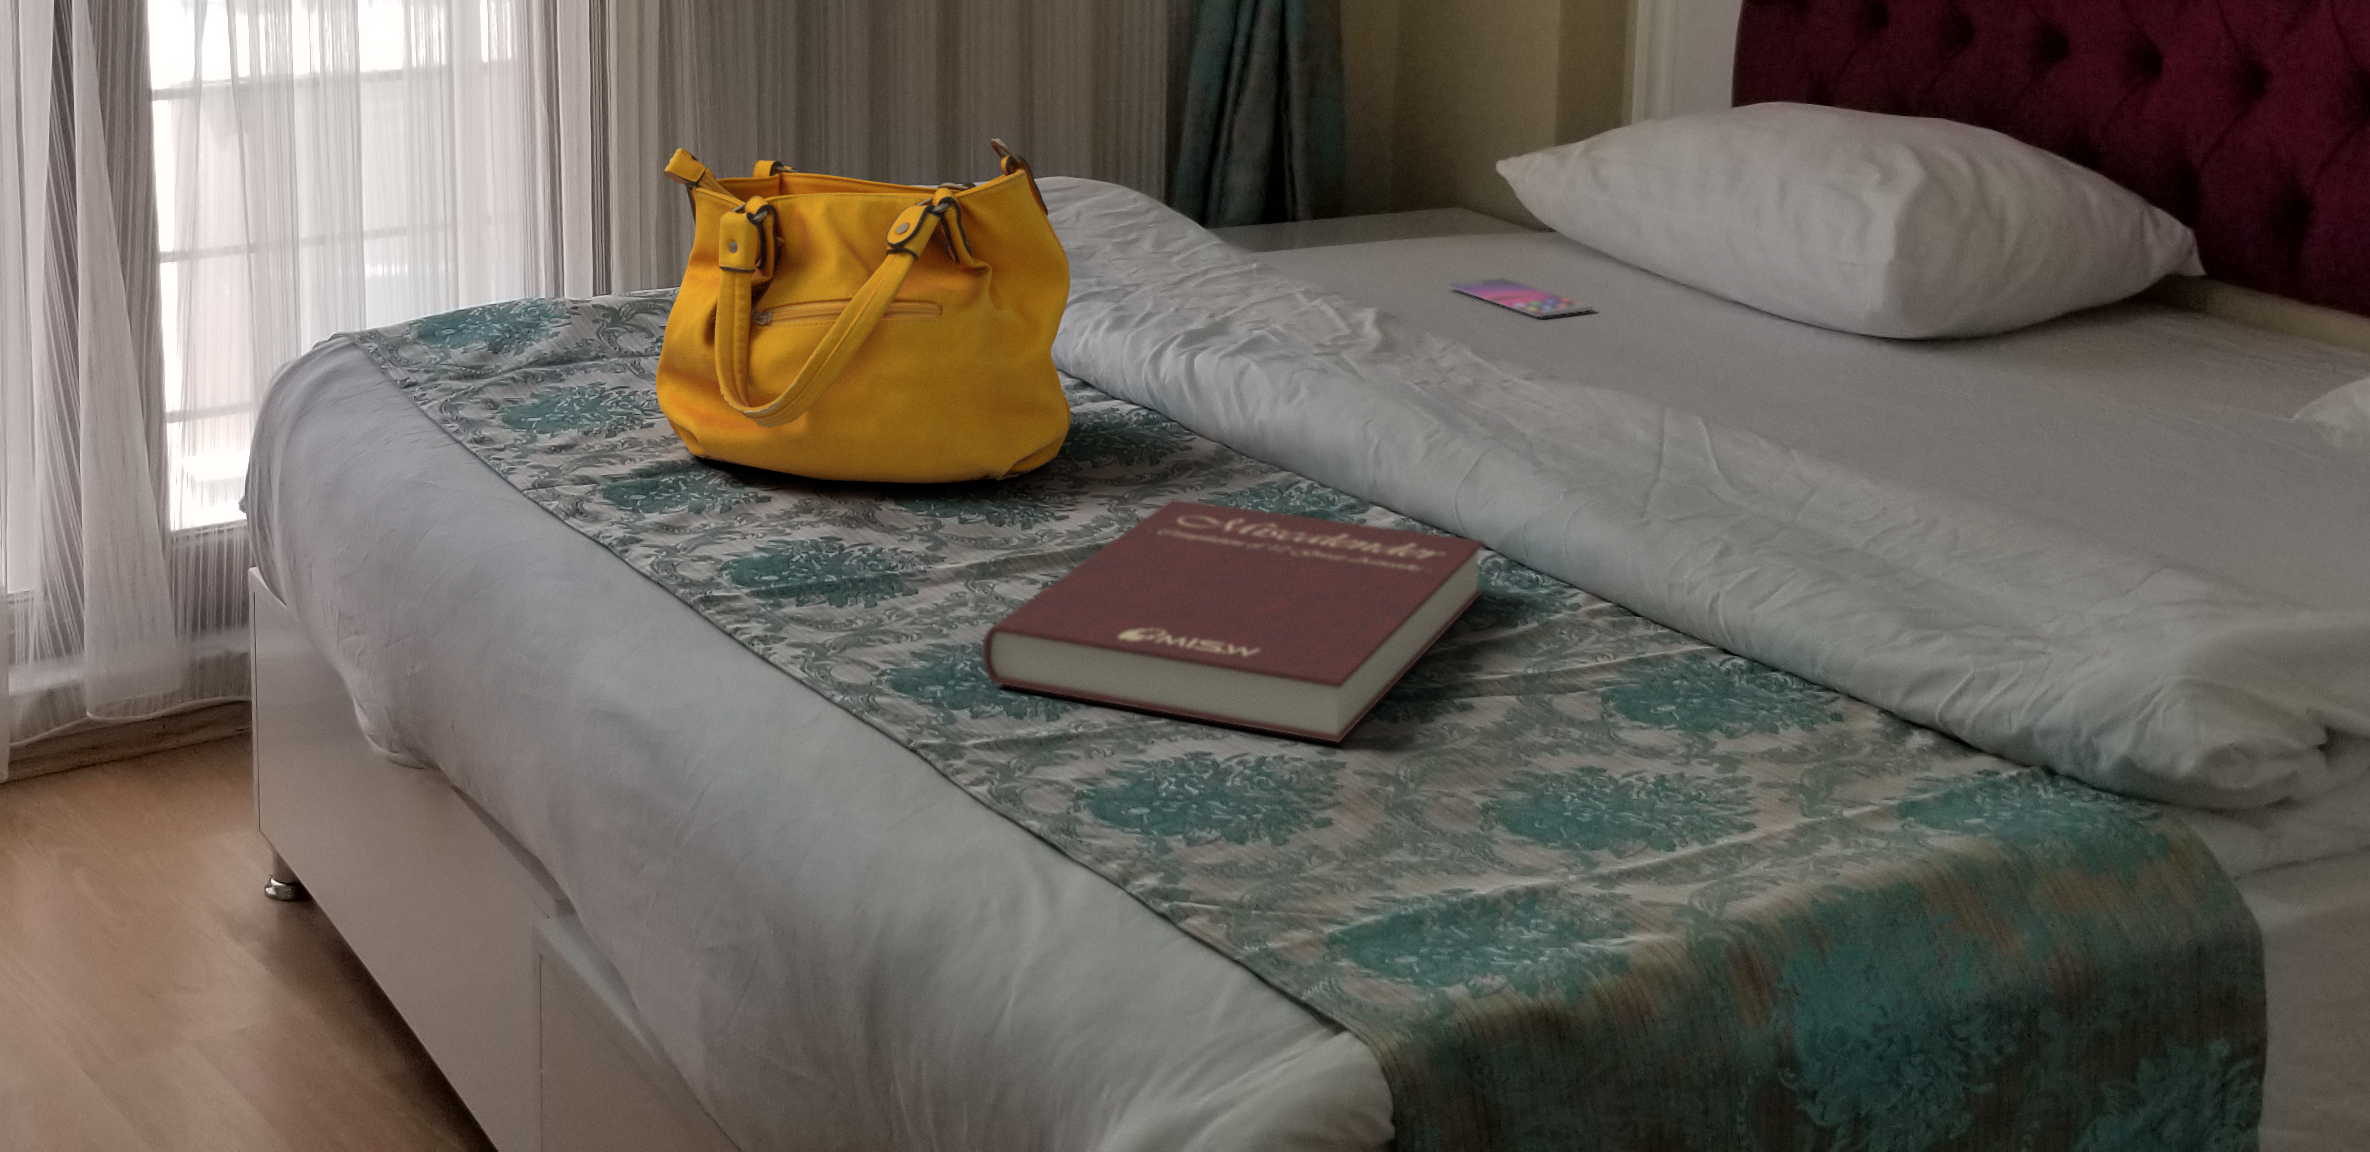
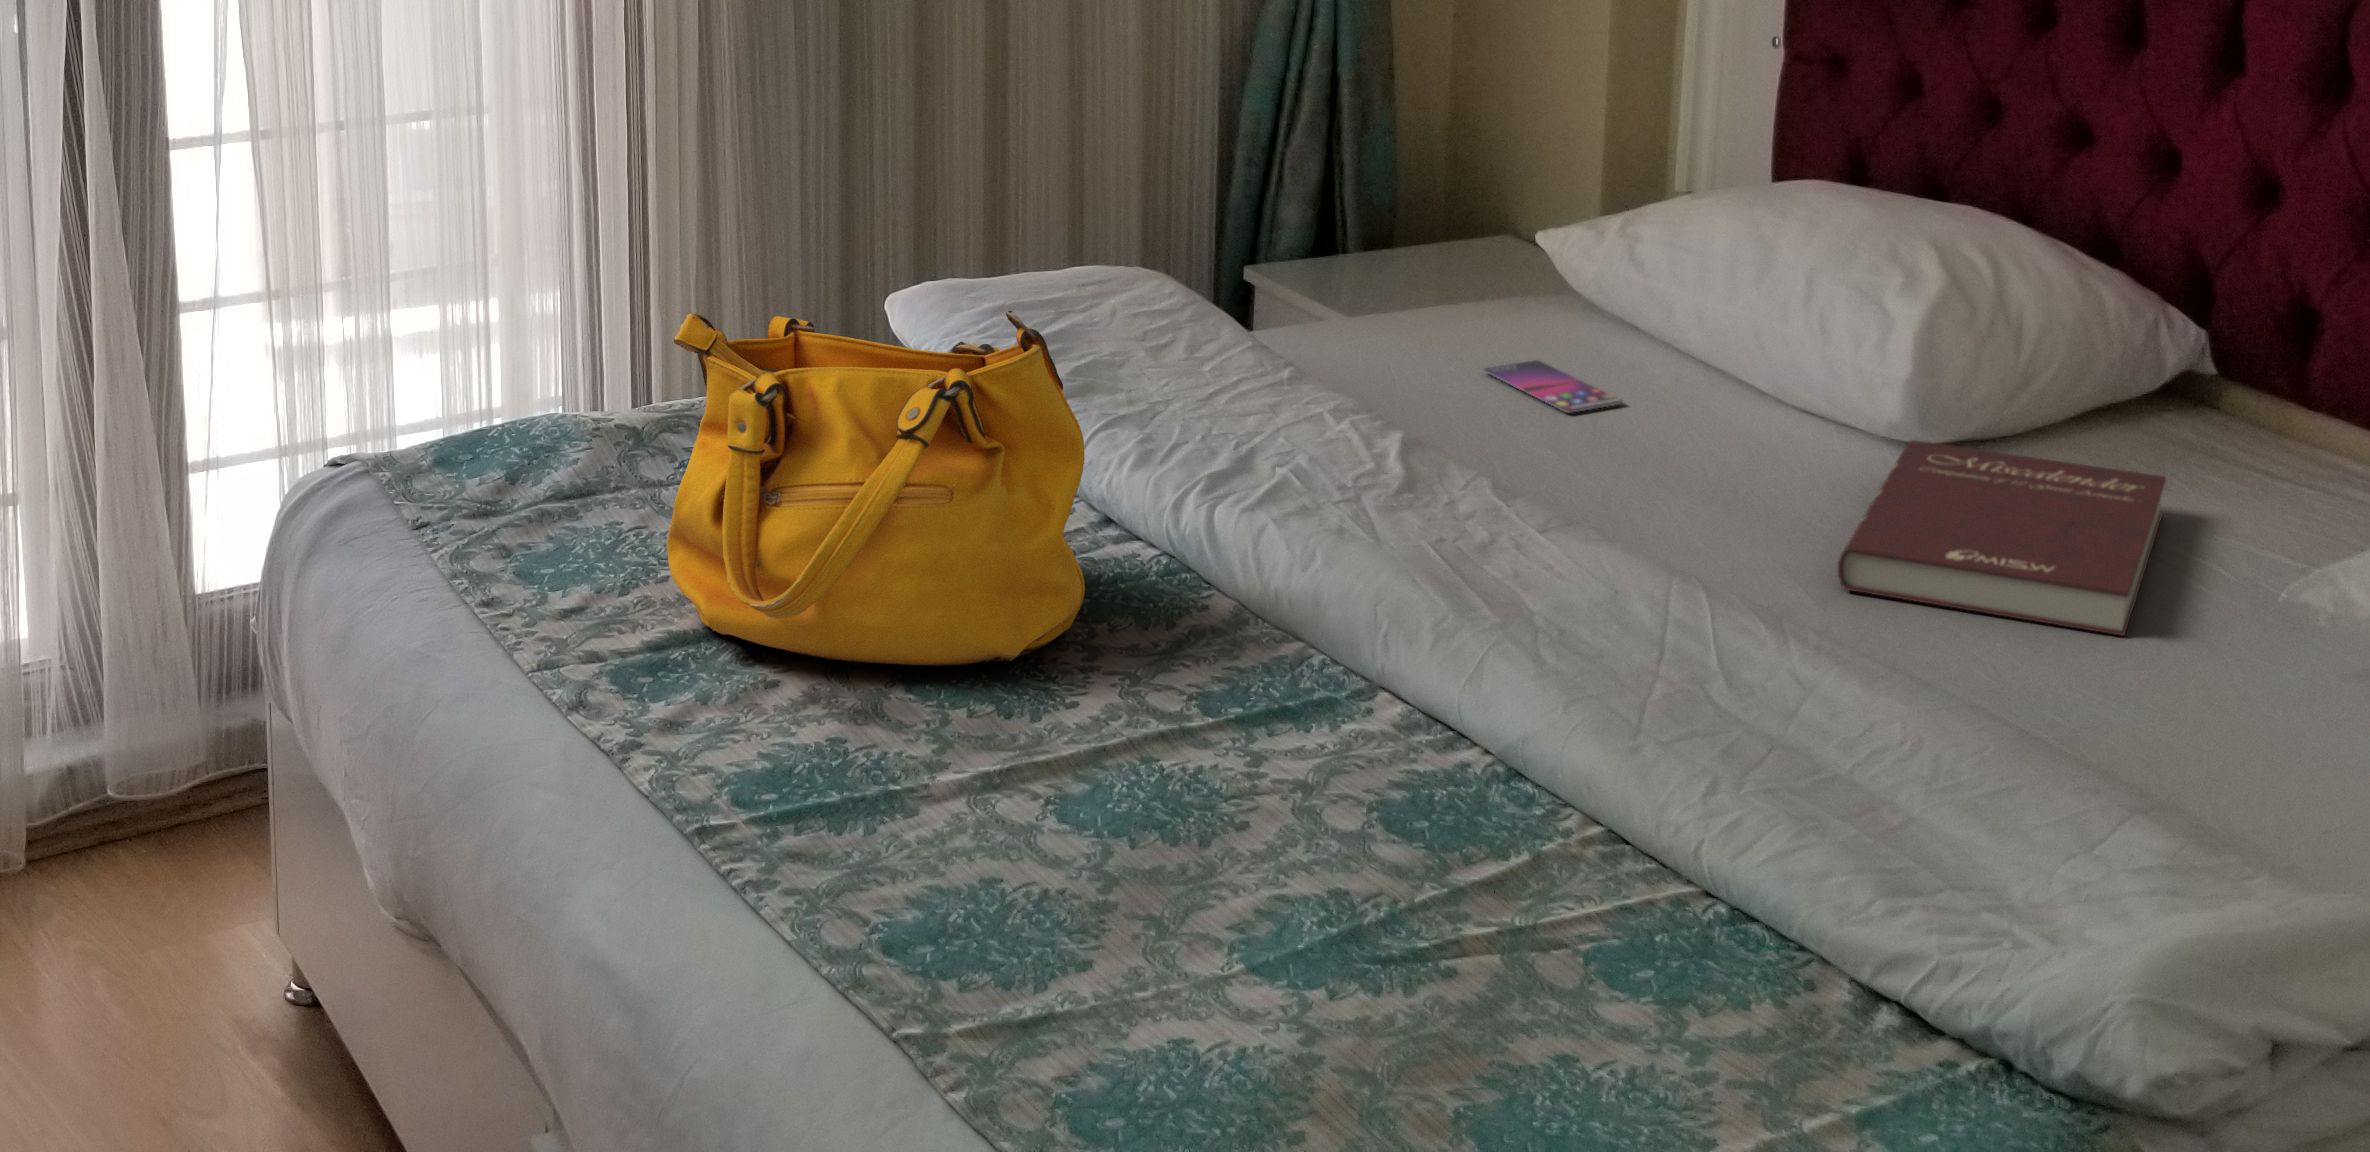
book: present [983,499,1483,742] -> present [1838,440,2166,636]

